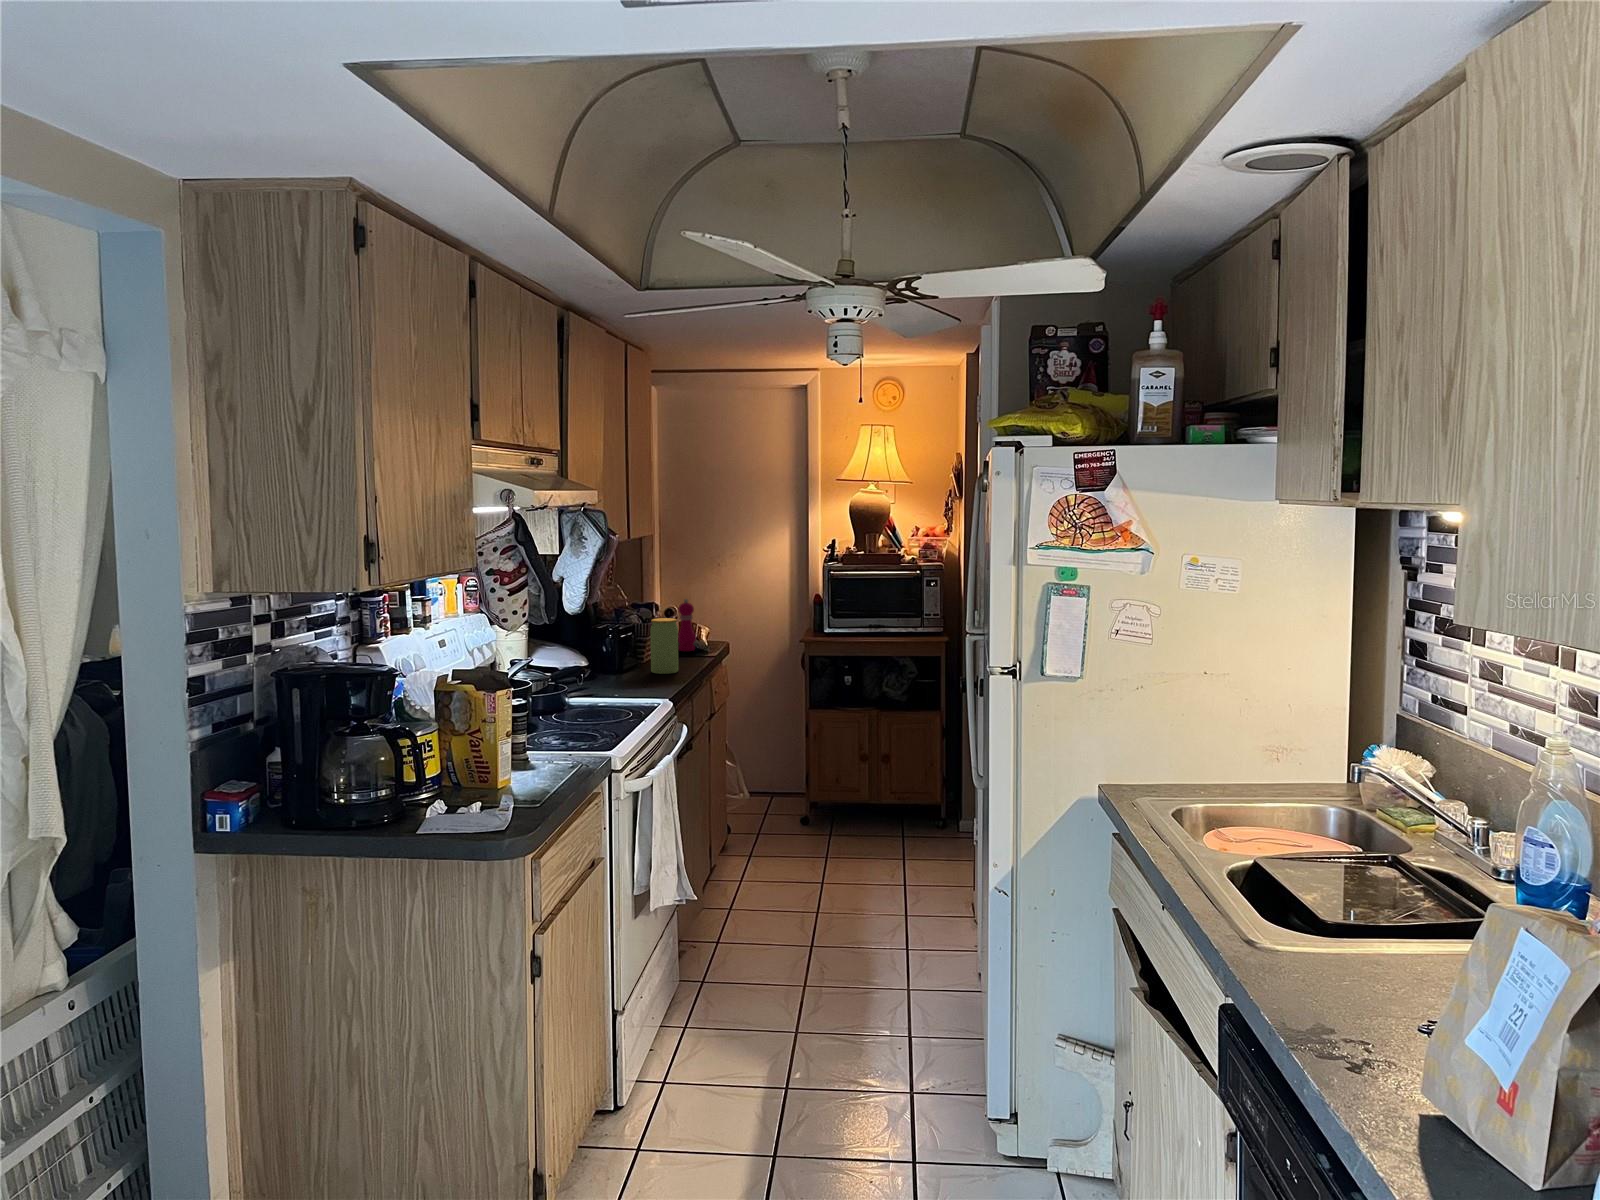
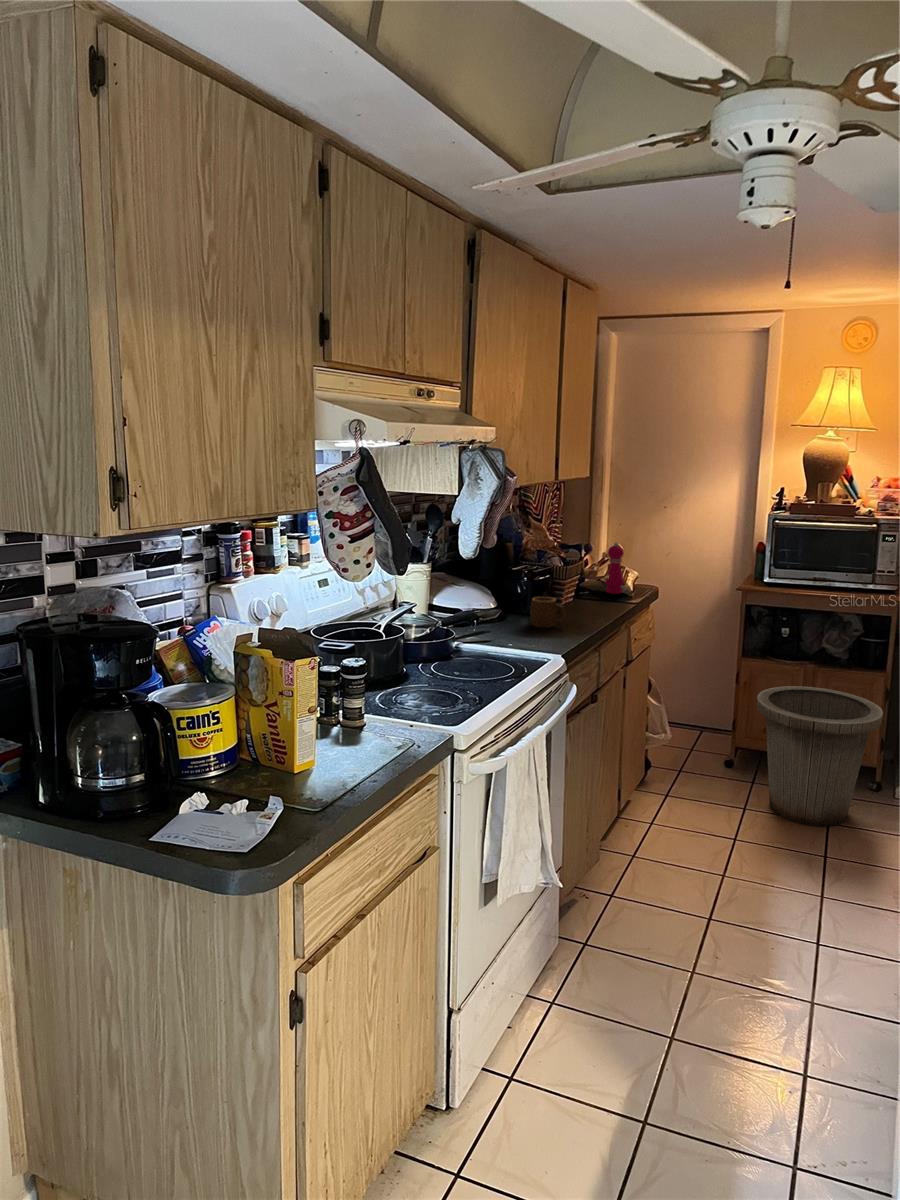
jar: present [650,618,678,674] -> none [566,563,595,620]
mug: none [620,653,656,682] -> present [530,597,566,628]
trash can: none [830,732,941,863] -> present [757,686,883,826]

